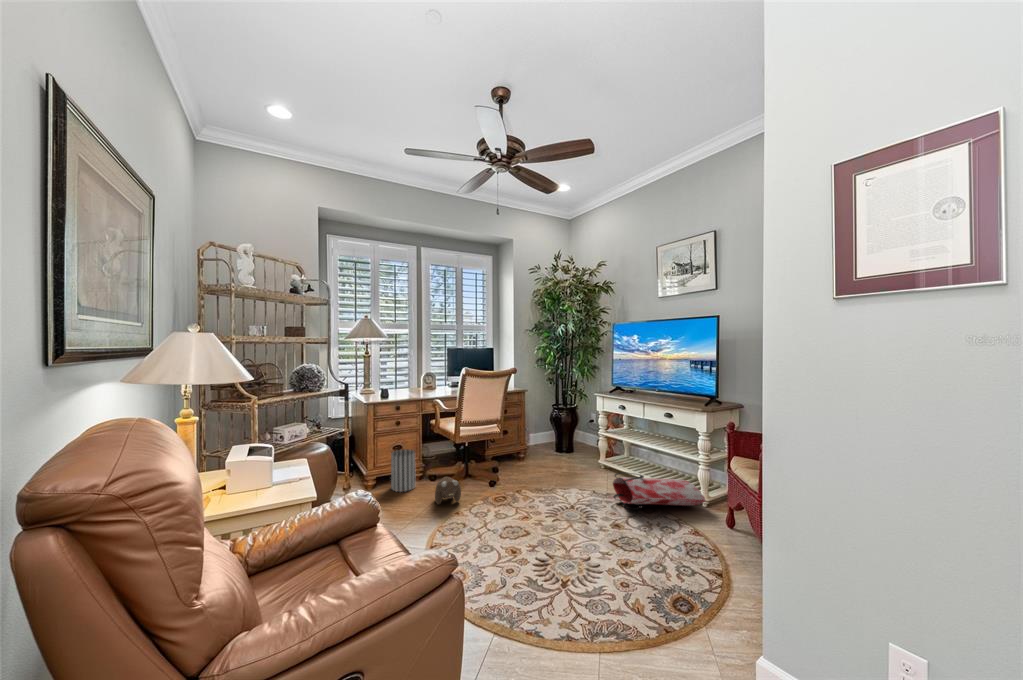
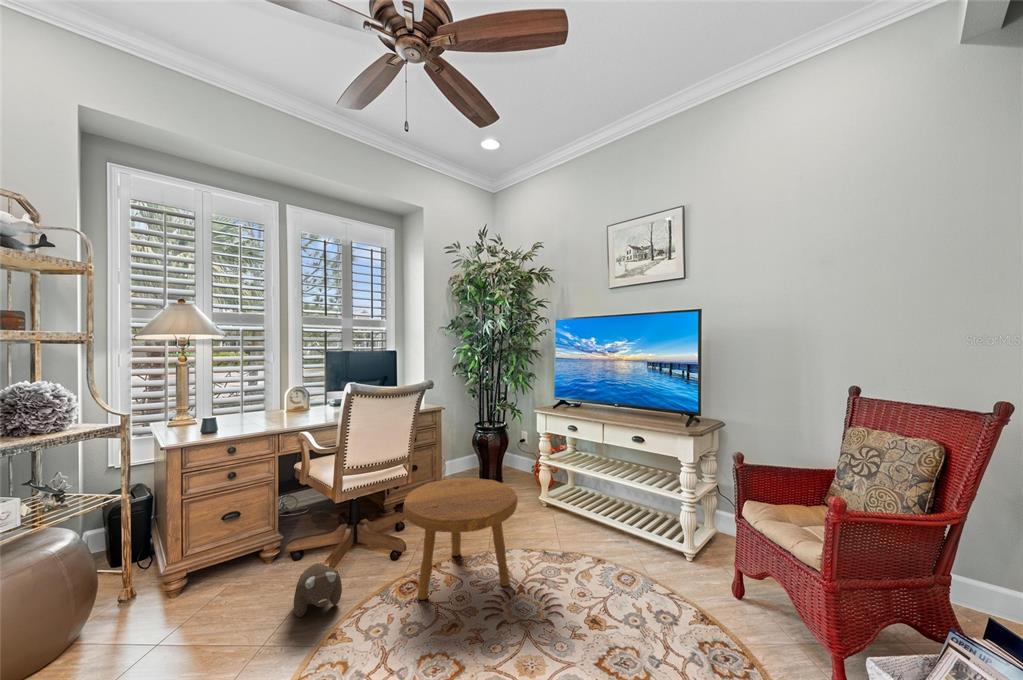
footstool: none [497,436,572,505] -> present [403,478,517,600]
wastebasket: present [391,449,415,492] -> none [218,516,264,594]
bag: present [613,472,706,510] -> none [571,525,700,585]

